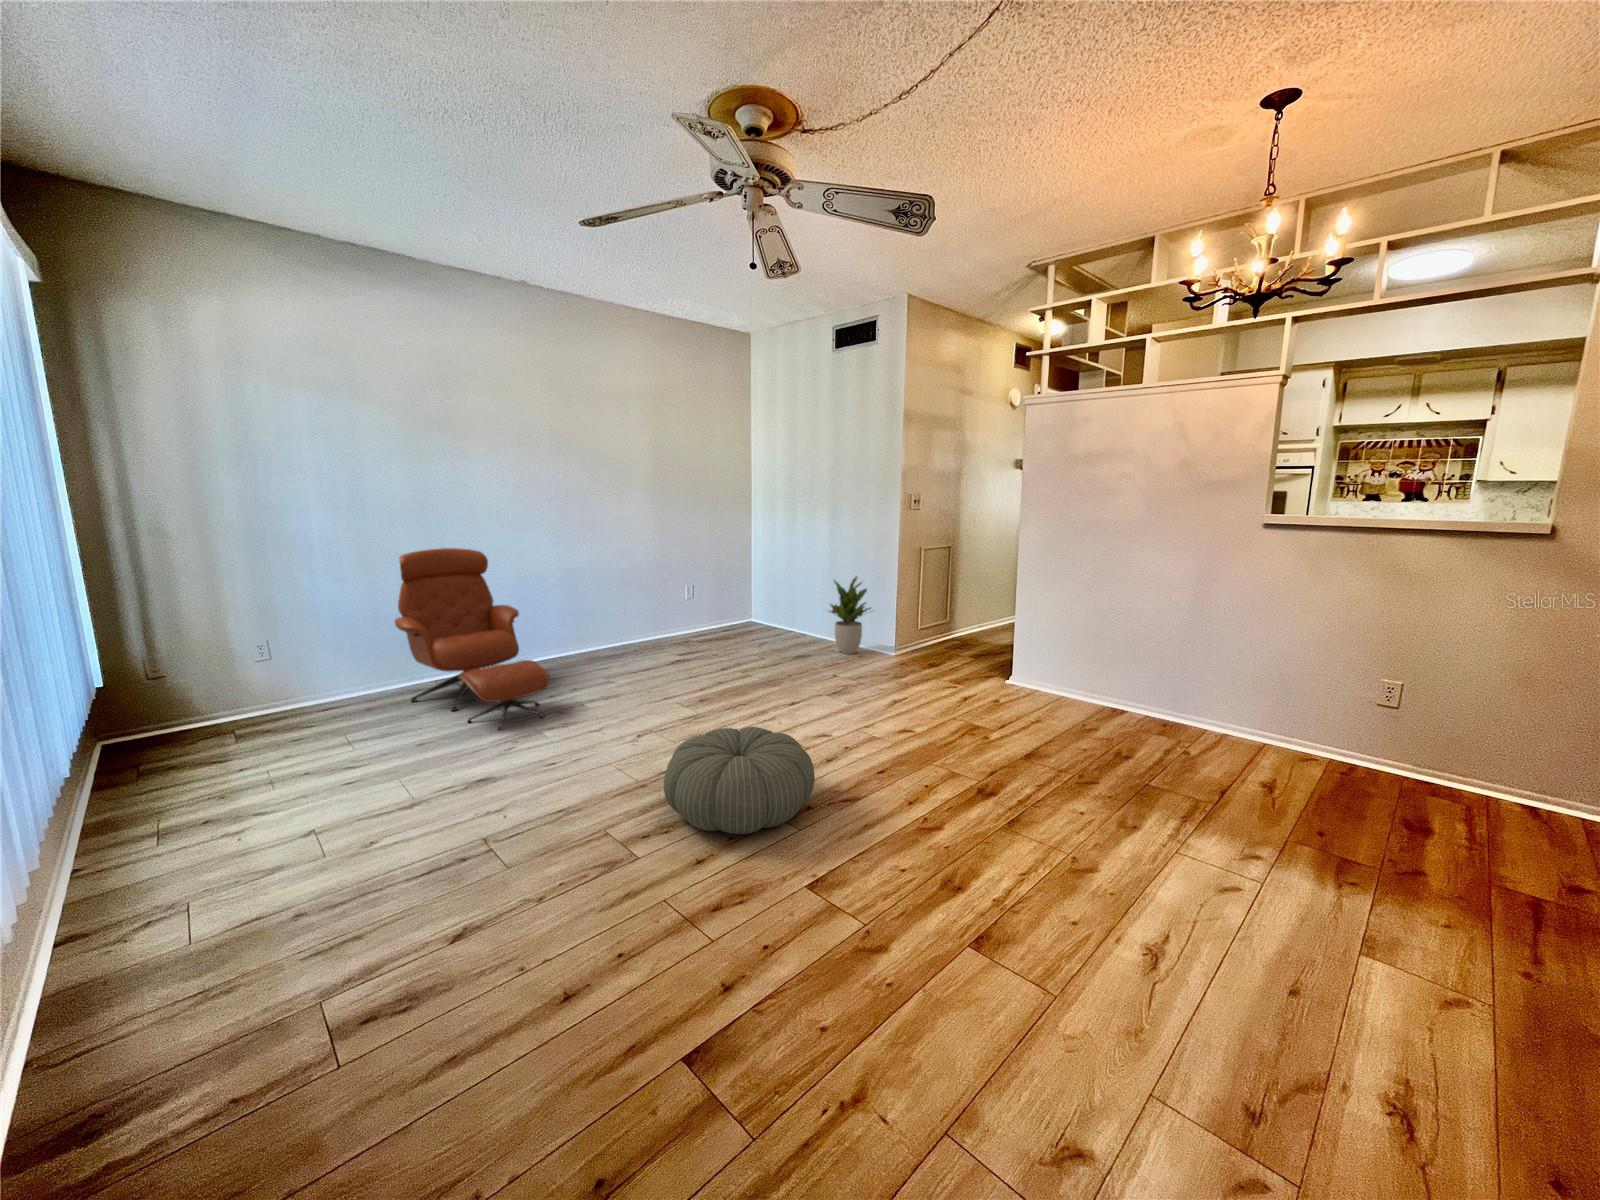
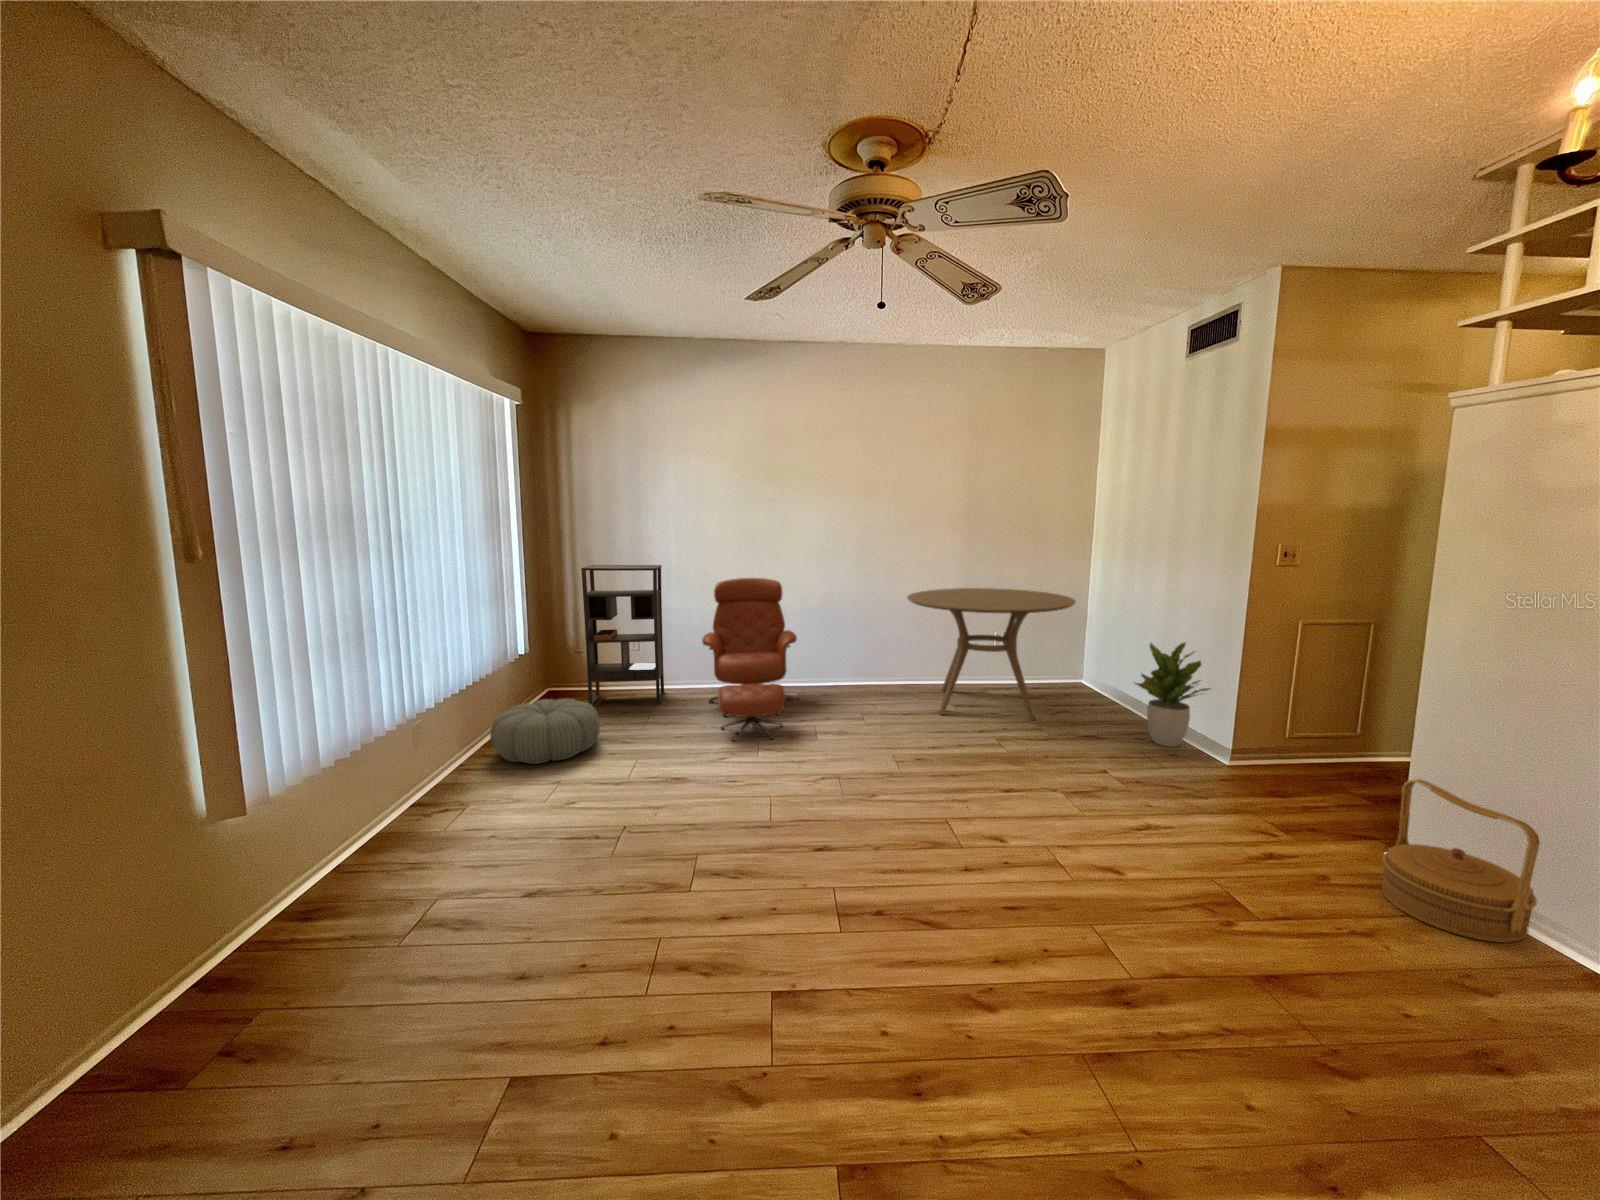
bookshelf: none [178,537,339,744] -> present [581,565,666,705]
dining table: none [627,548,773,664] -> present [907,588,1075,720]
woven basket: none [1015,634,1085,711] -> present [1382,780,1540,943]
pouf: present [664,727,815,834] -> present [490,699,600,764]

